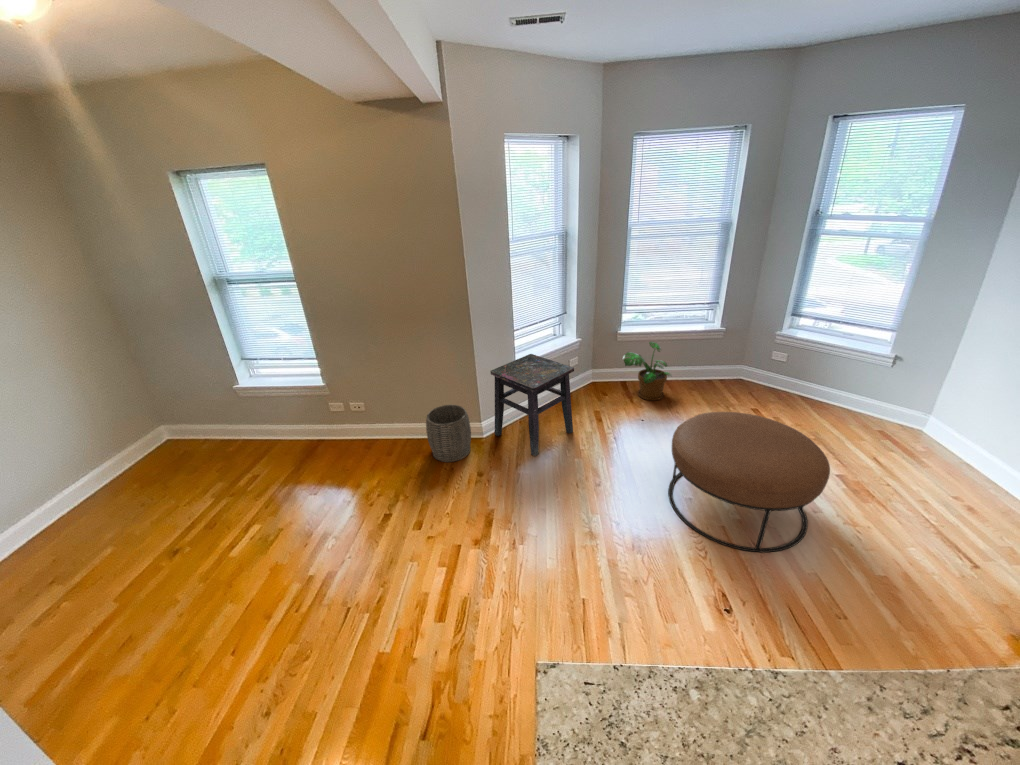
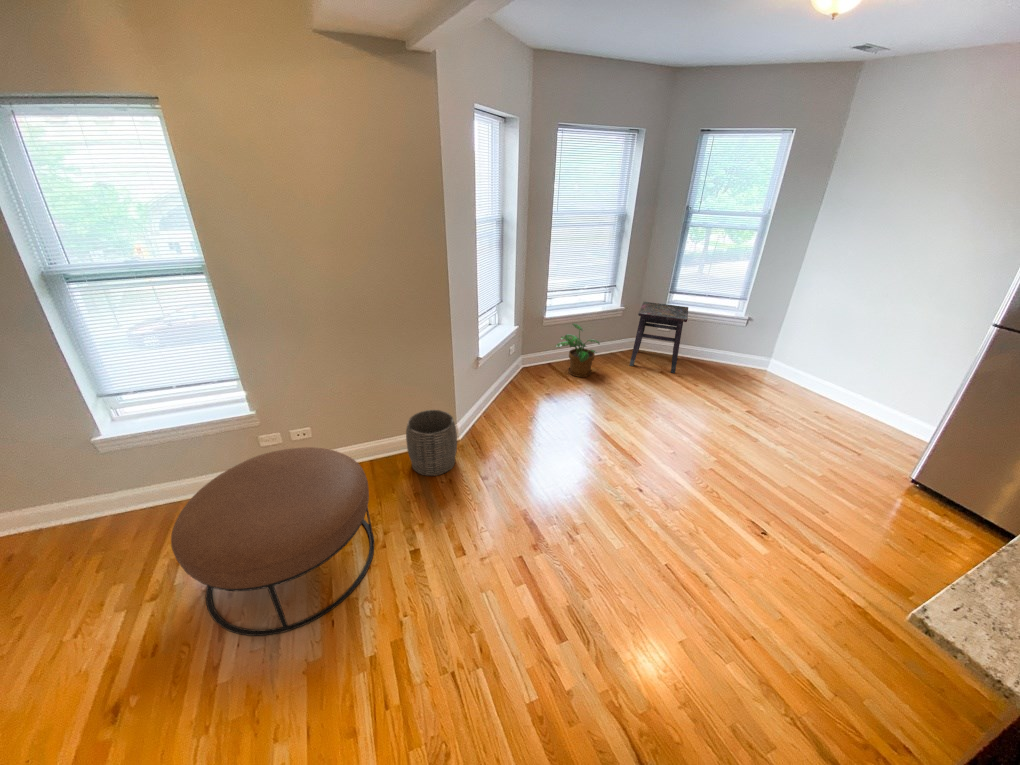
side table: present [490,354,574,456] -> present [630,302,688,373]
ottoman: present [668,412,830,552] -> present [171,447,374,636]

